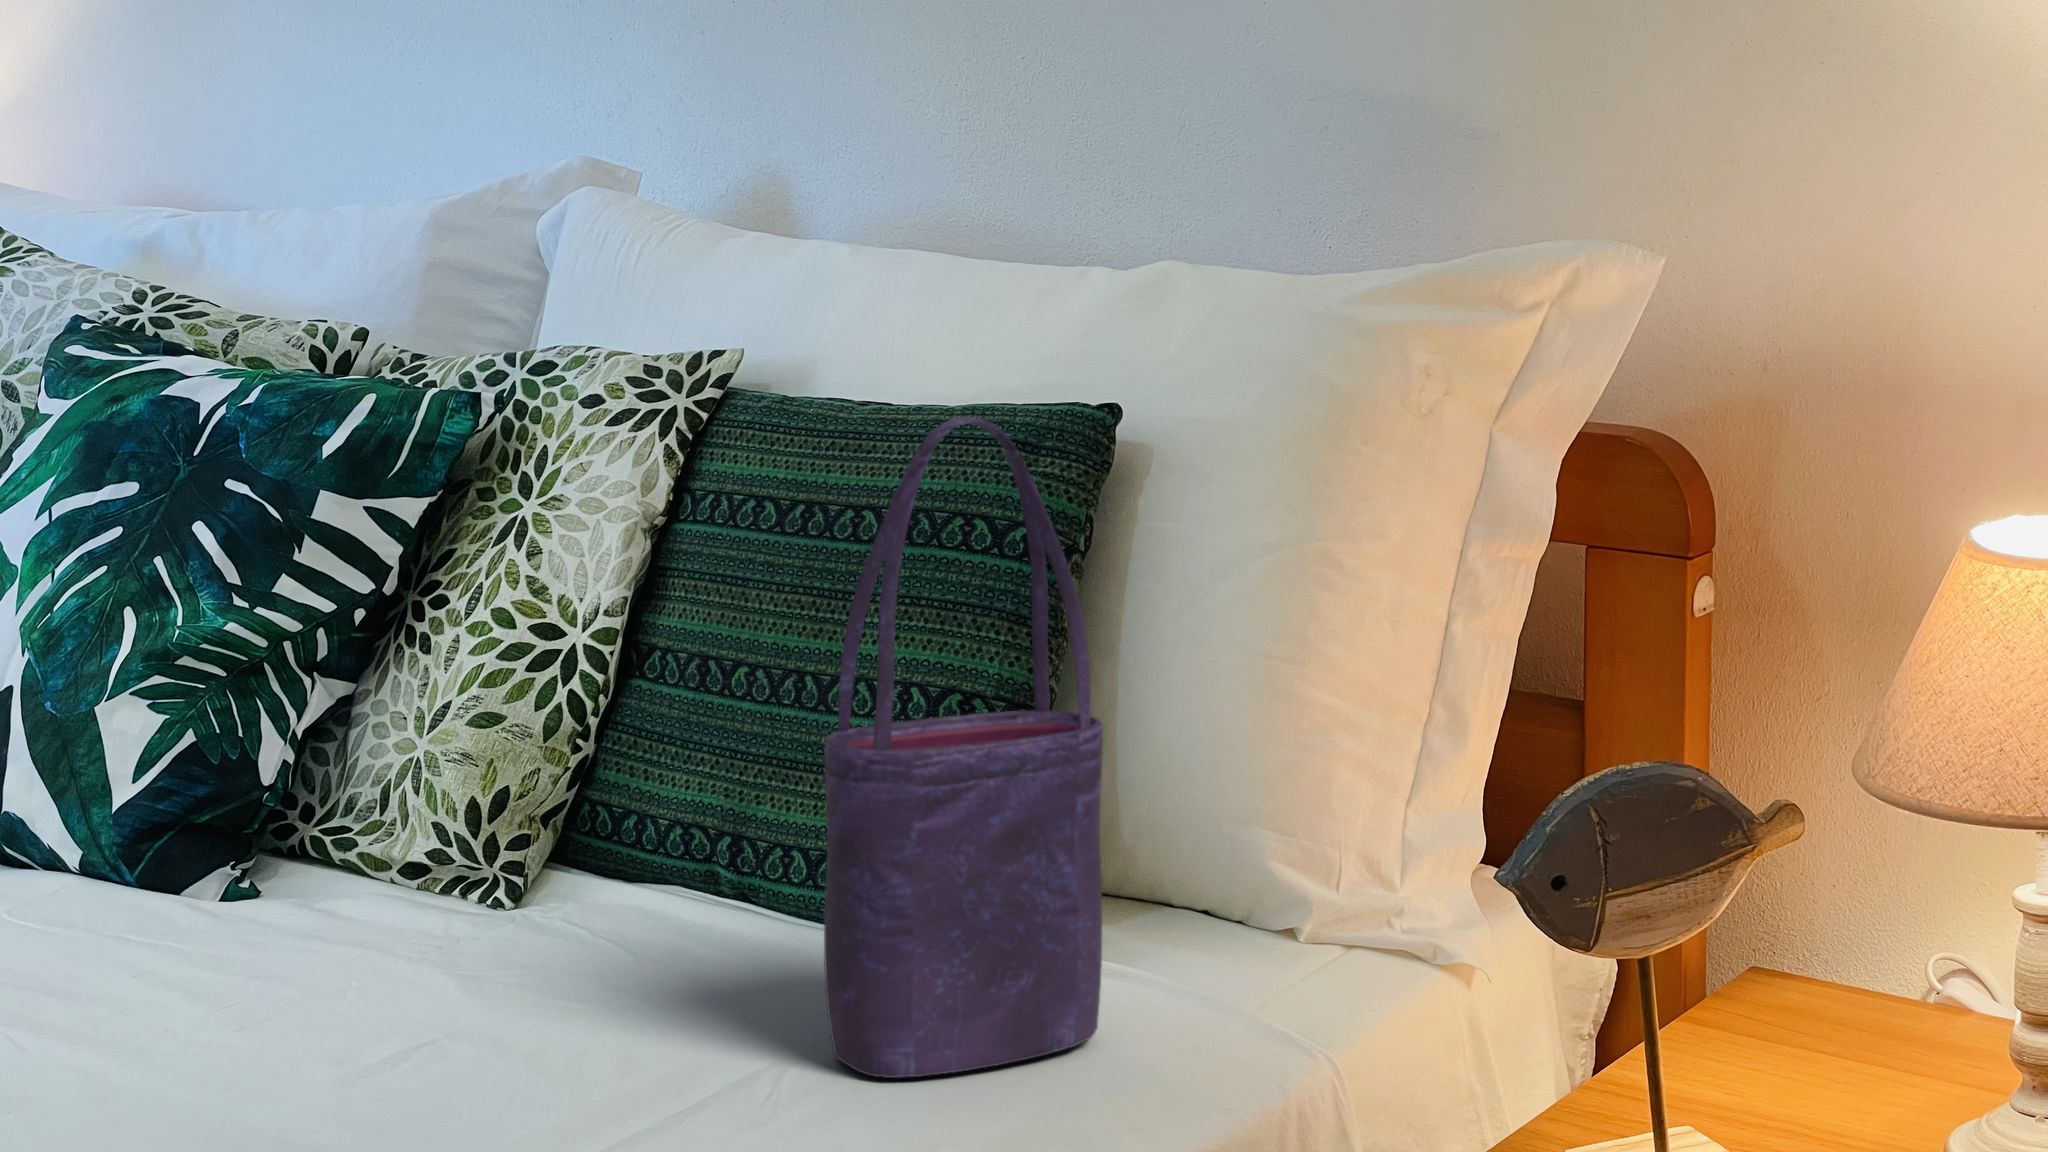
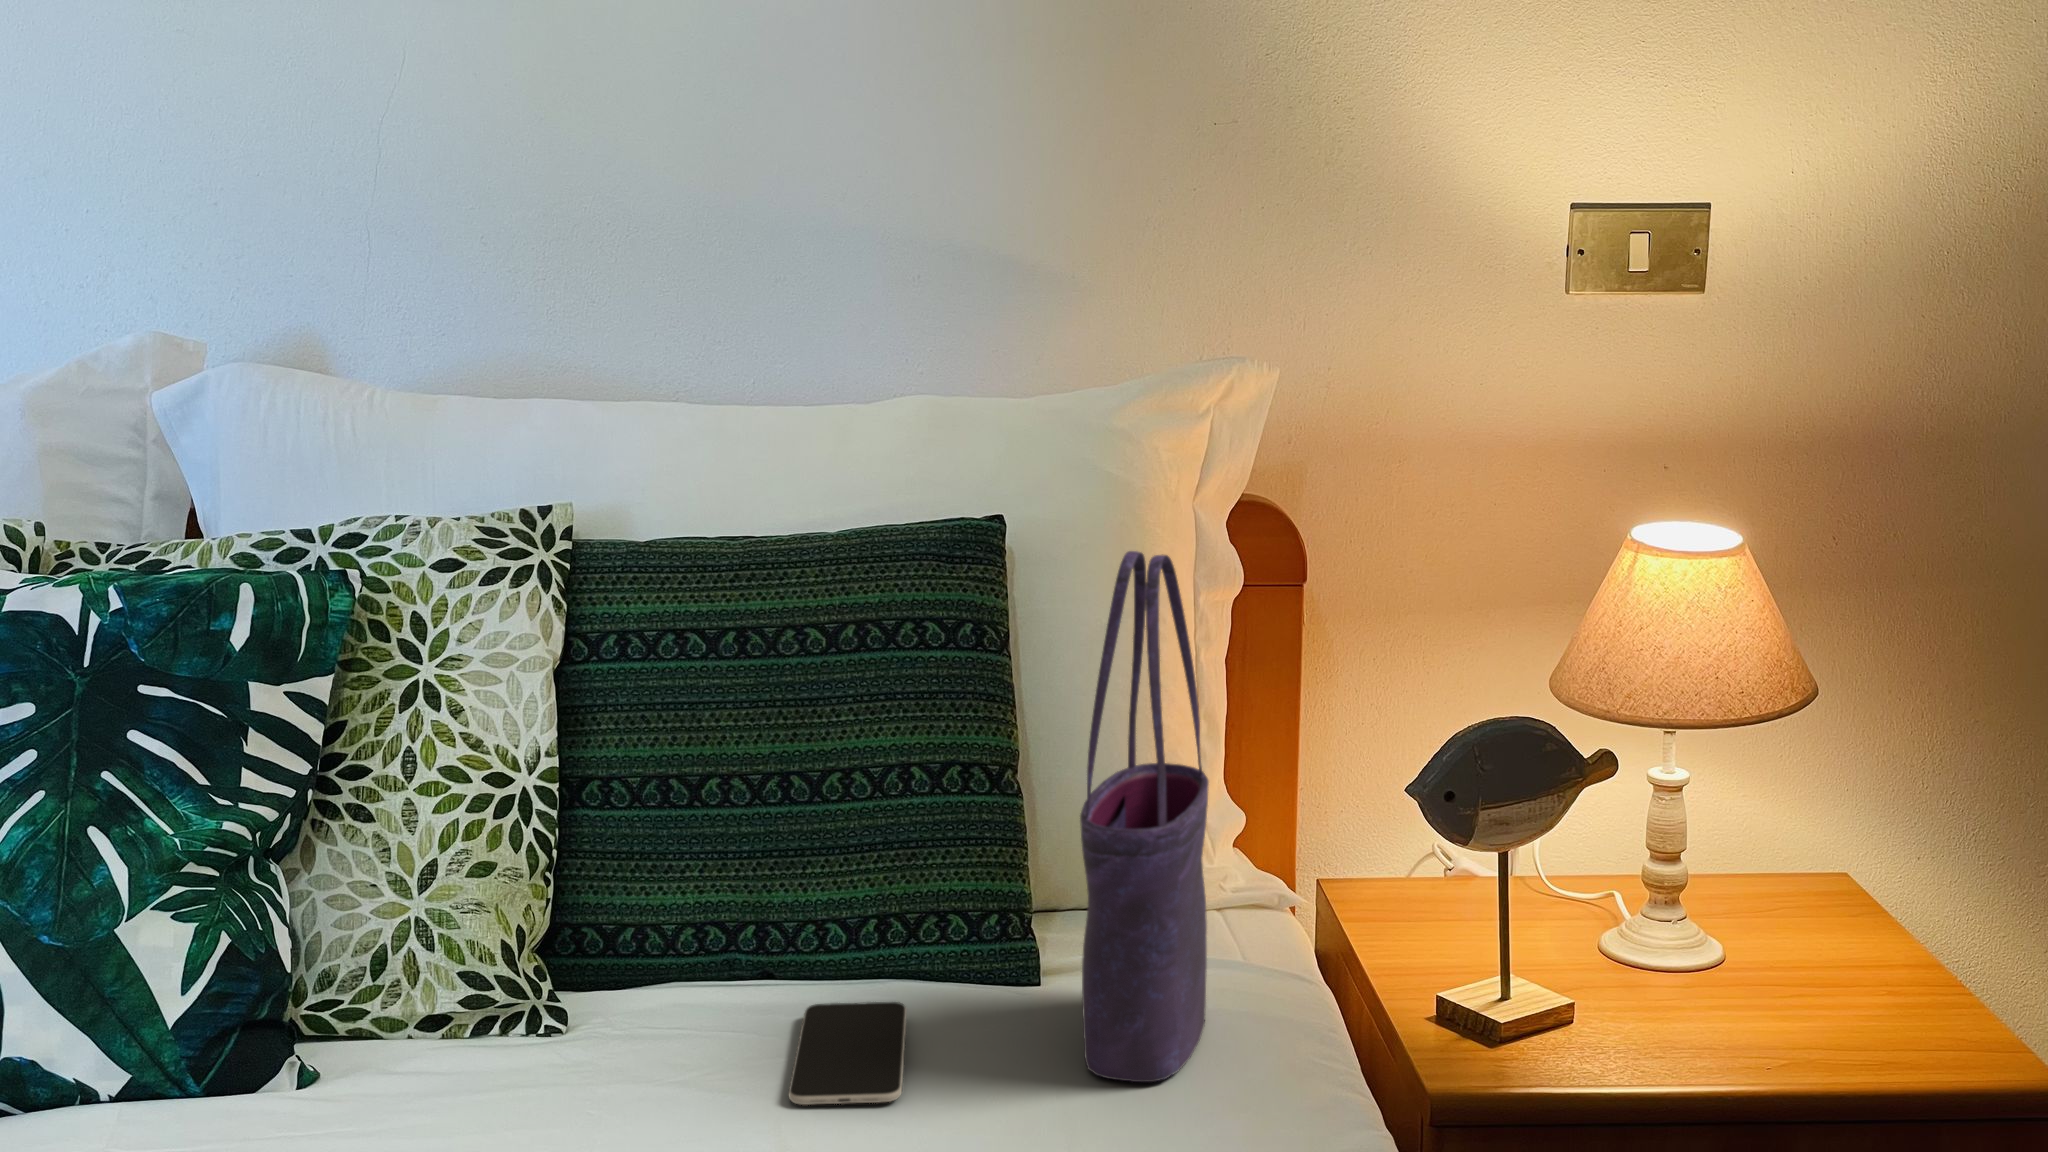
smartphone: none [546,931,802,1013] -> present [789,1002,907,1105]

